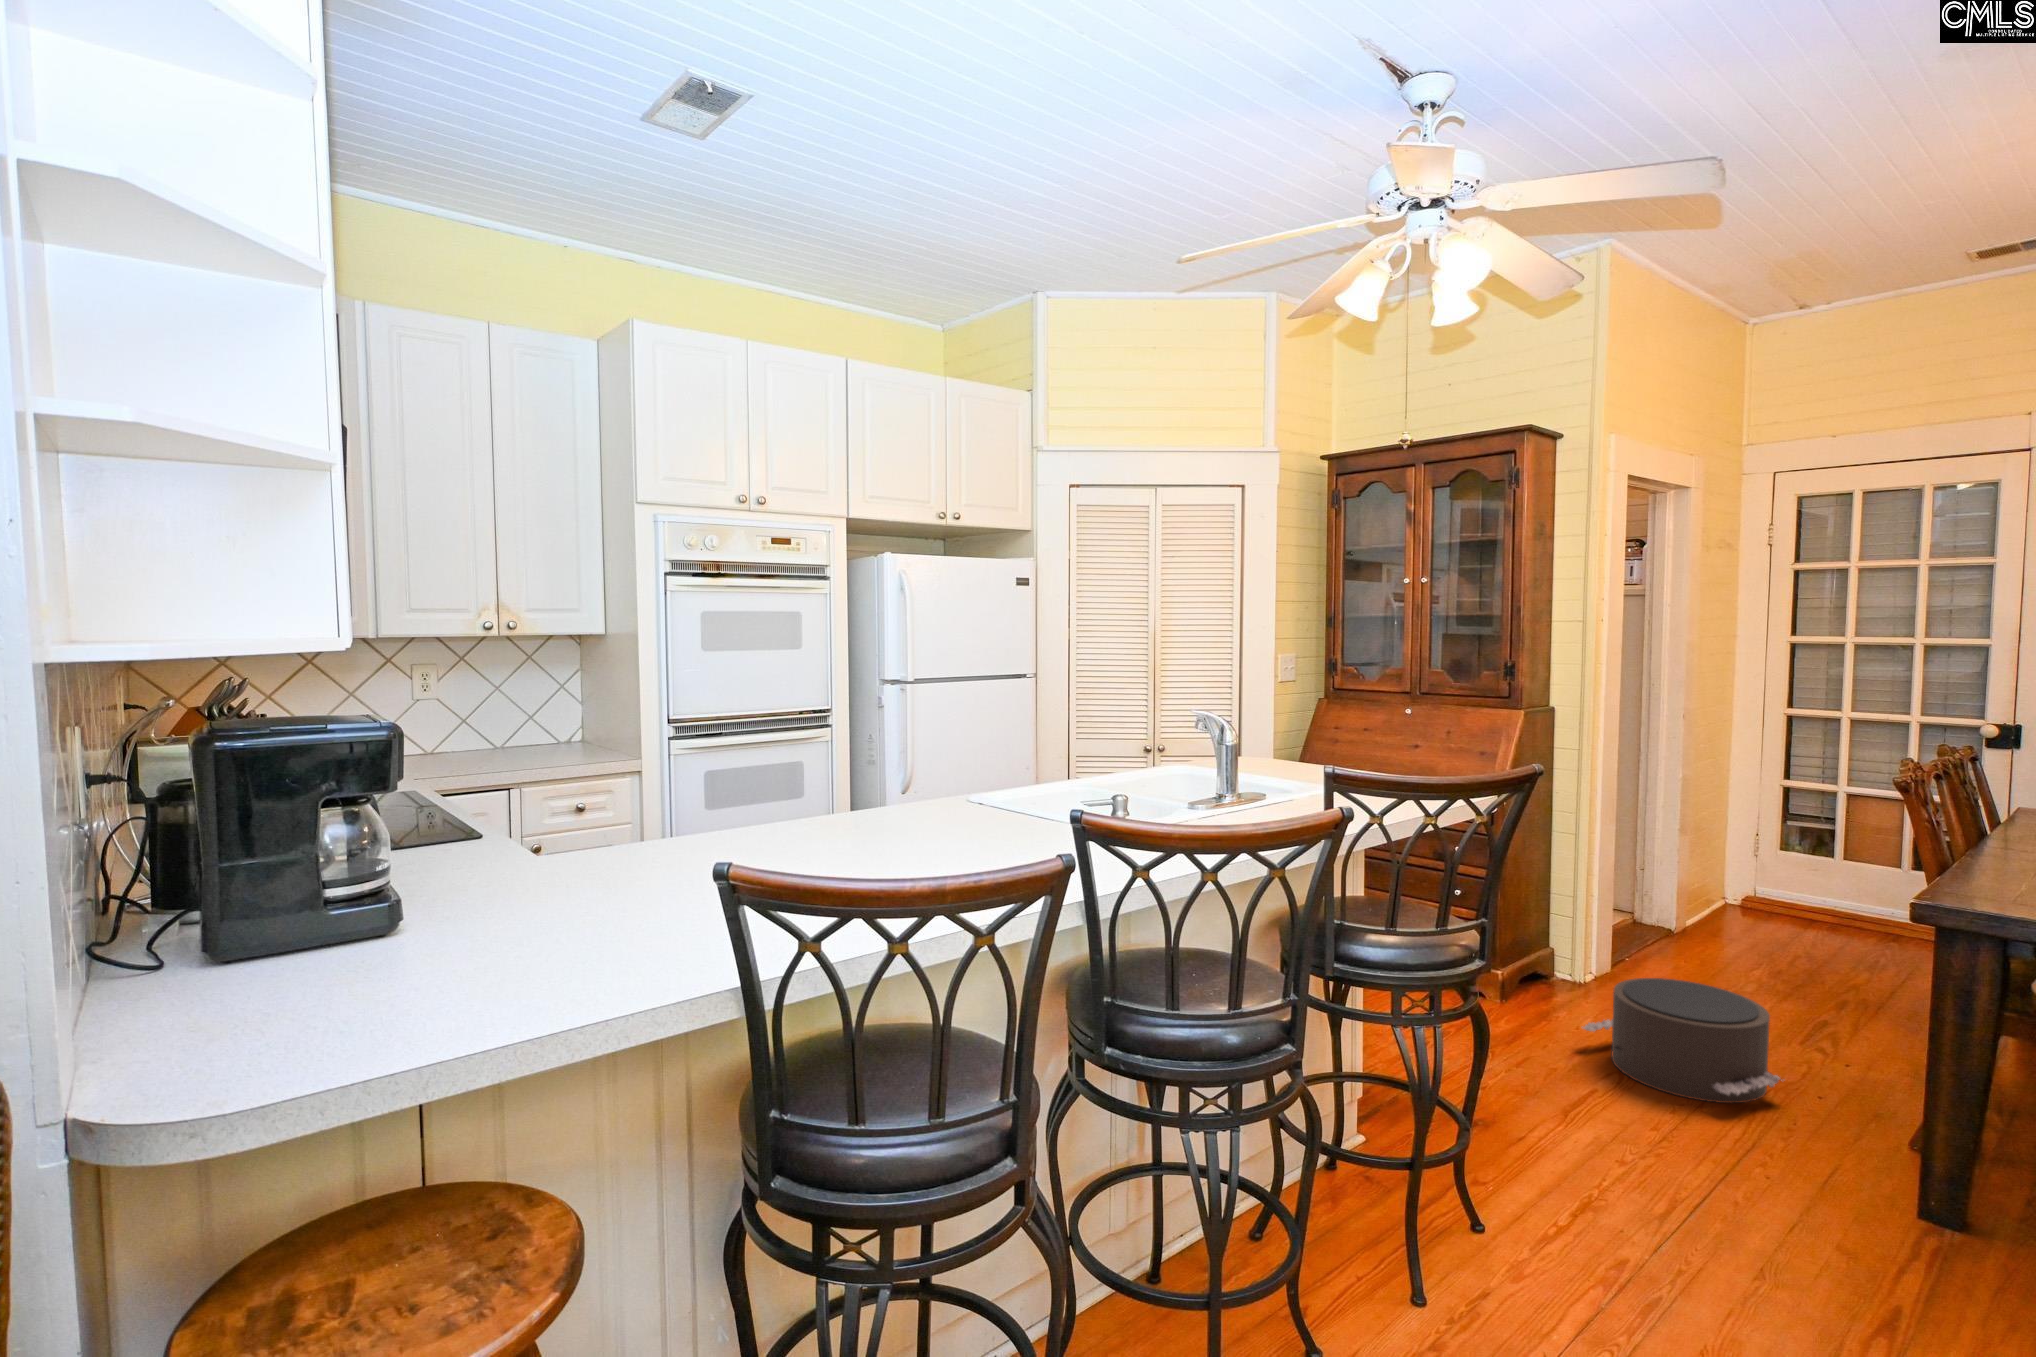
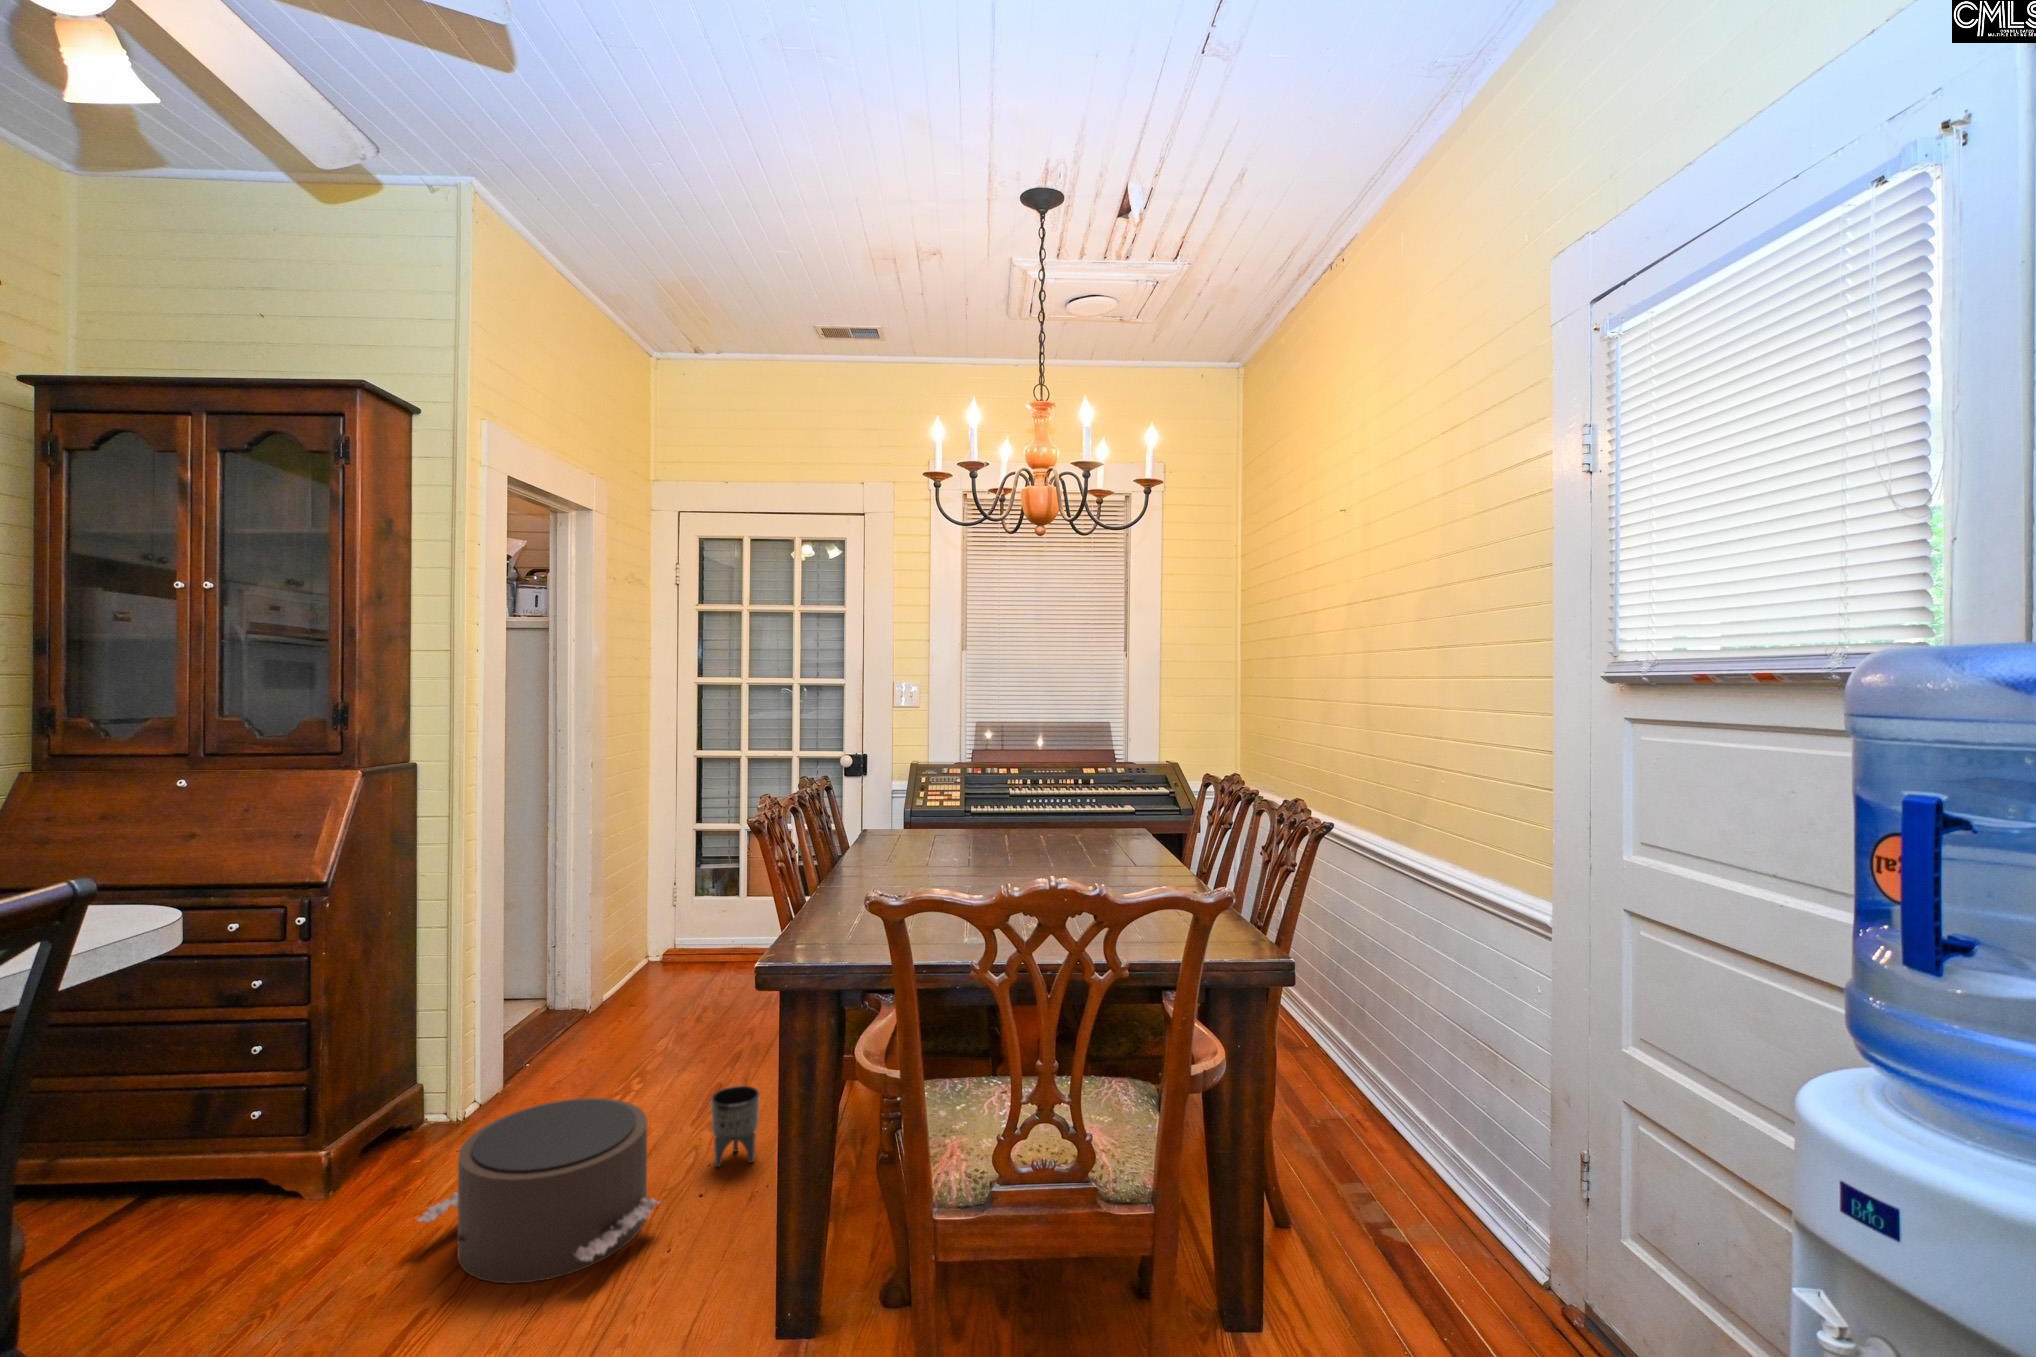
planter: none [1828,1017,1882,1089] -> present [711,1086,760,1167]

